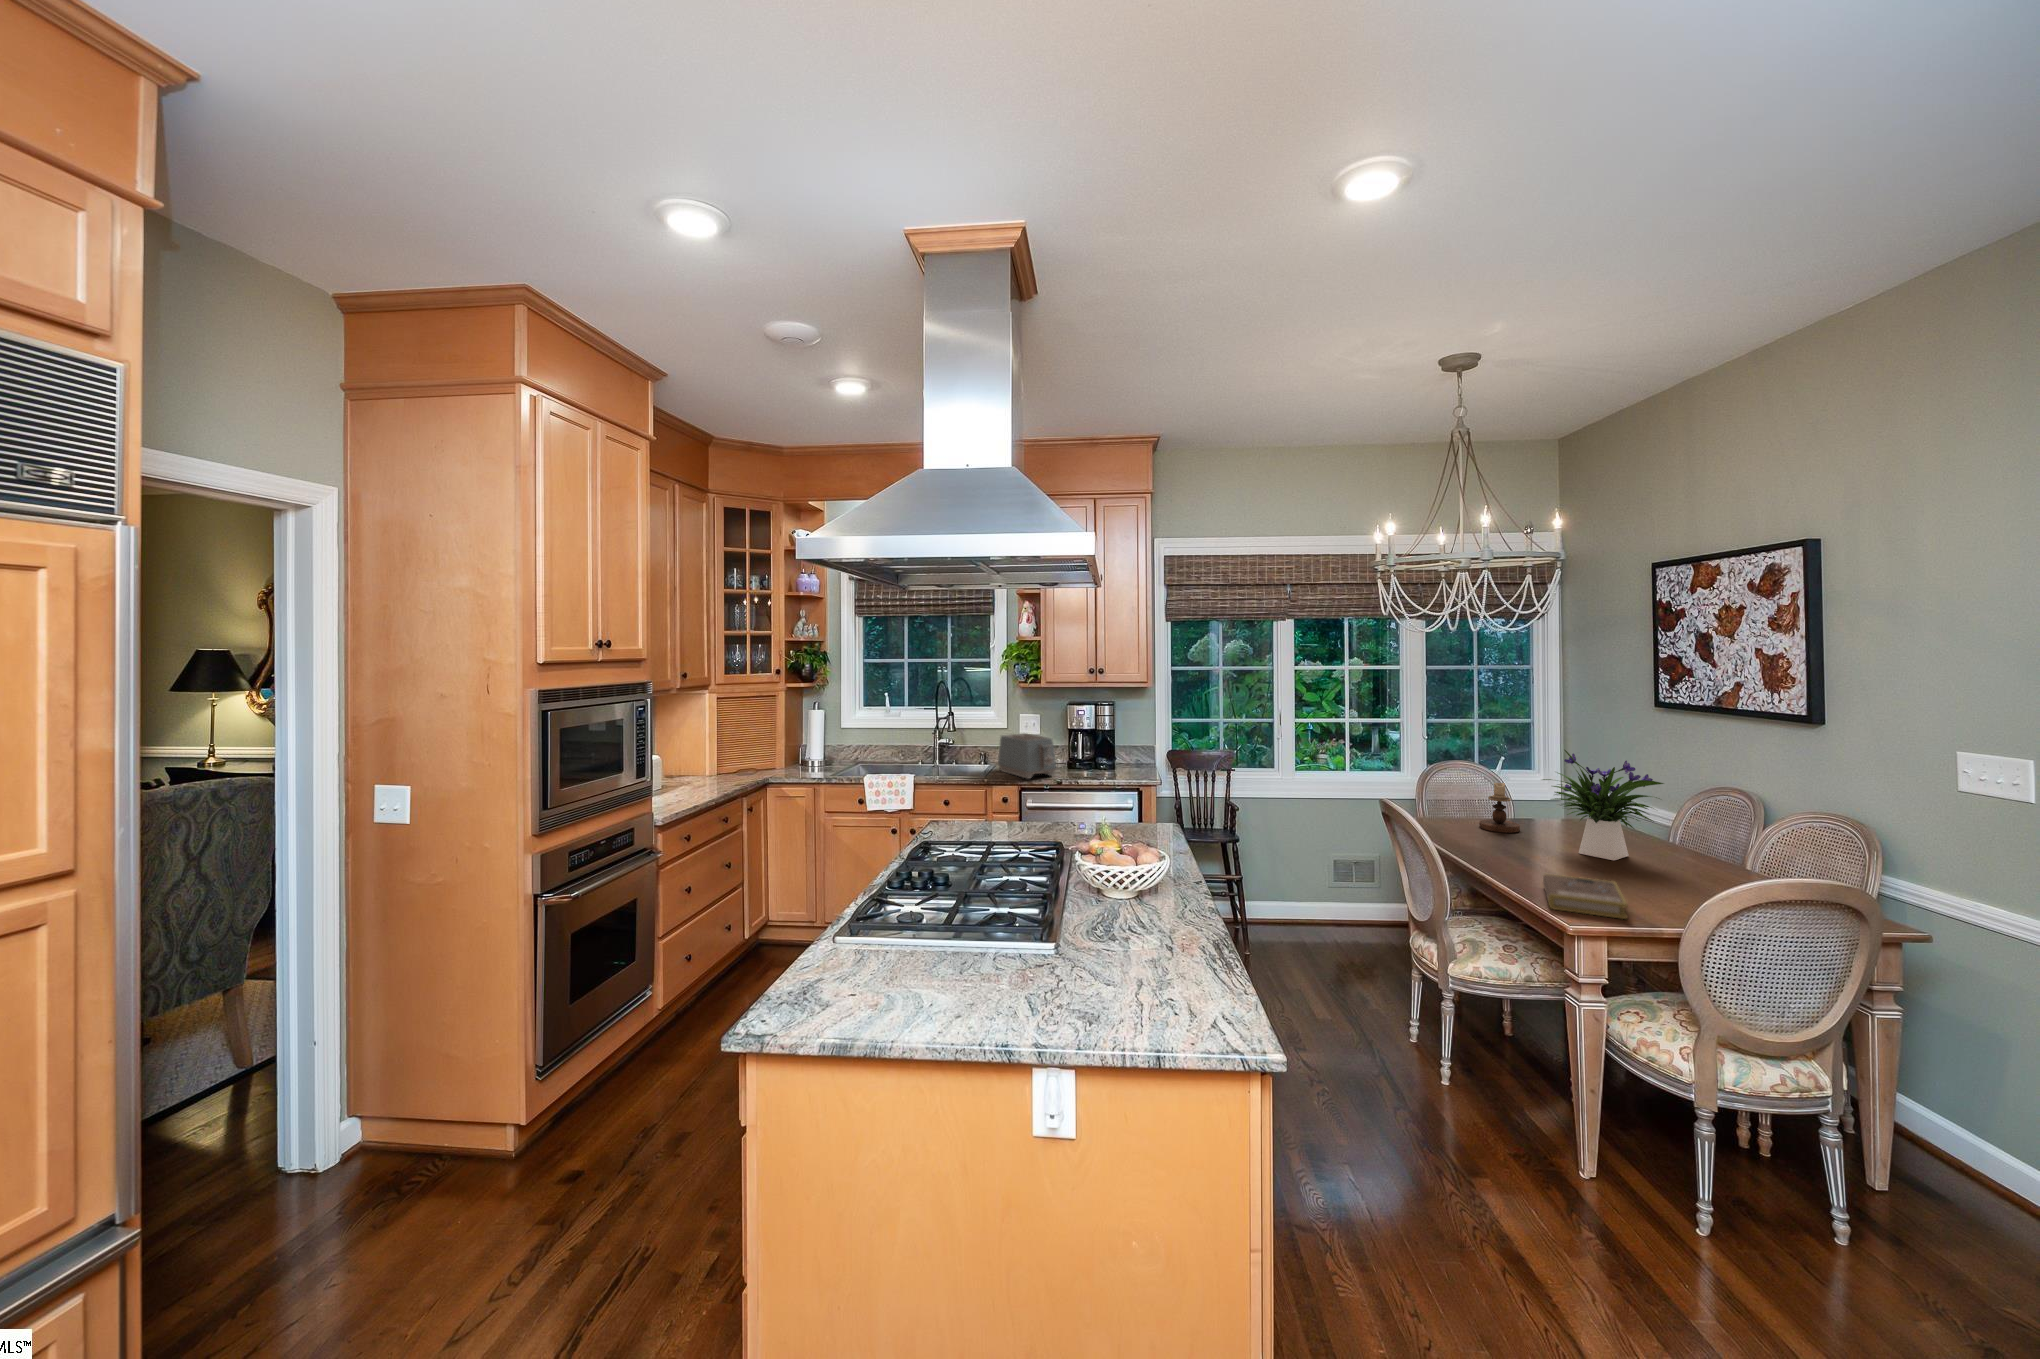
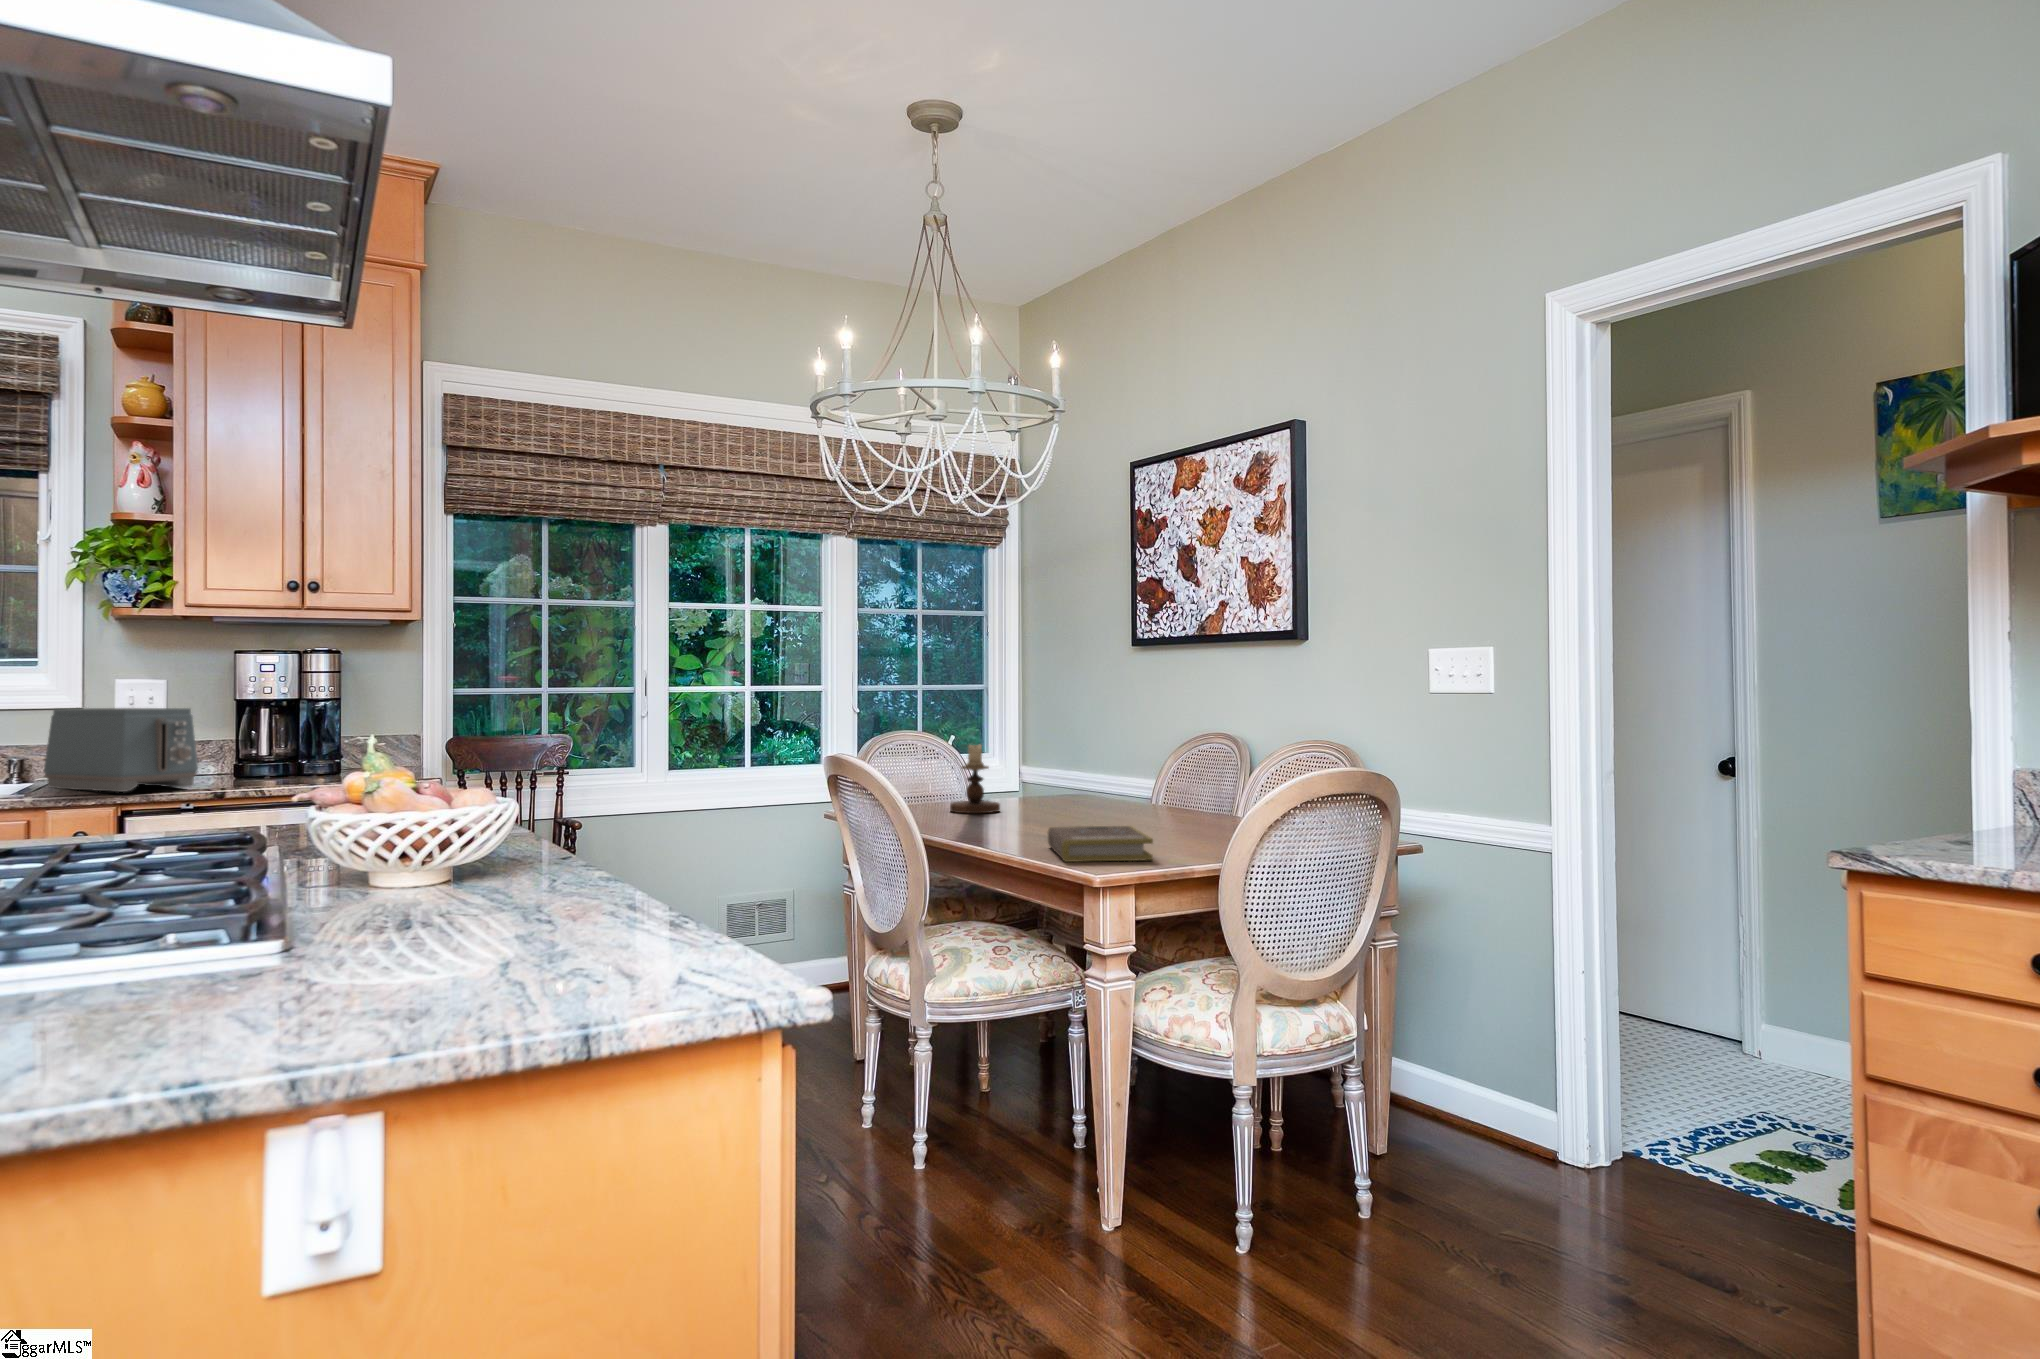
flower arrangement: present [1543,750,1664,860] -> none [1031,679,1166,823]

